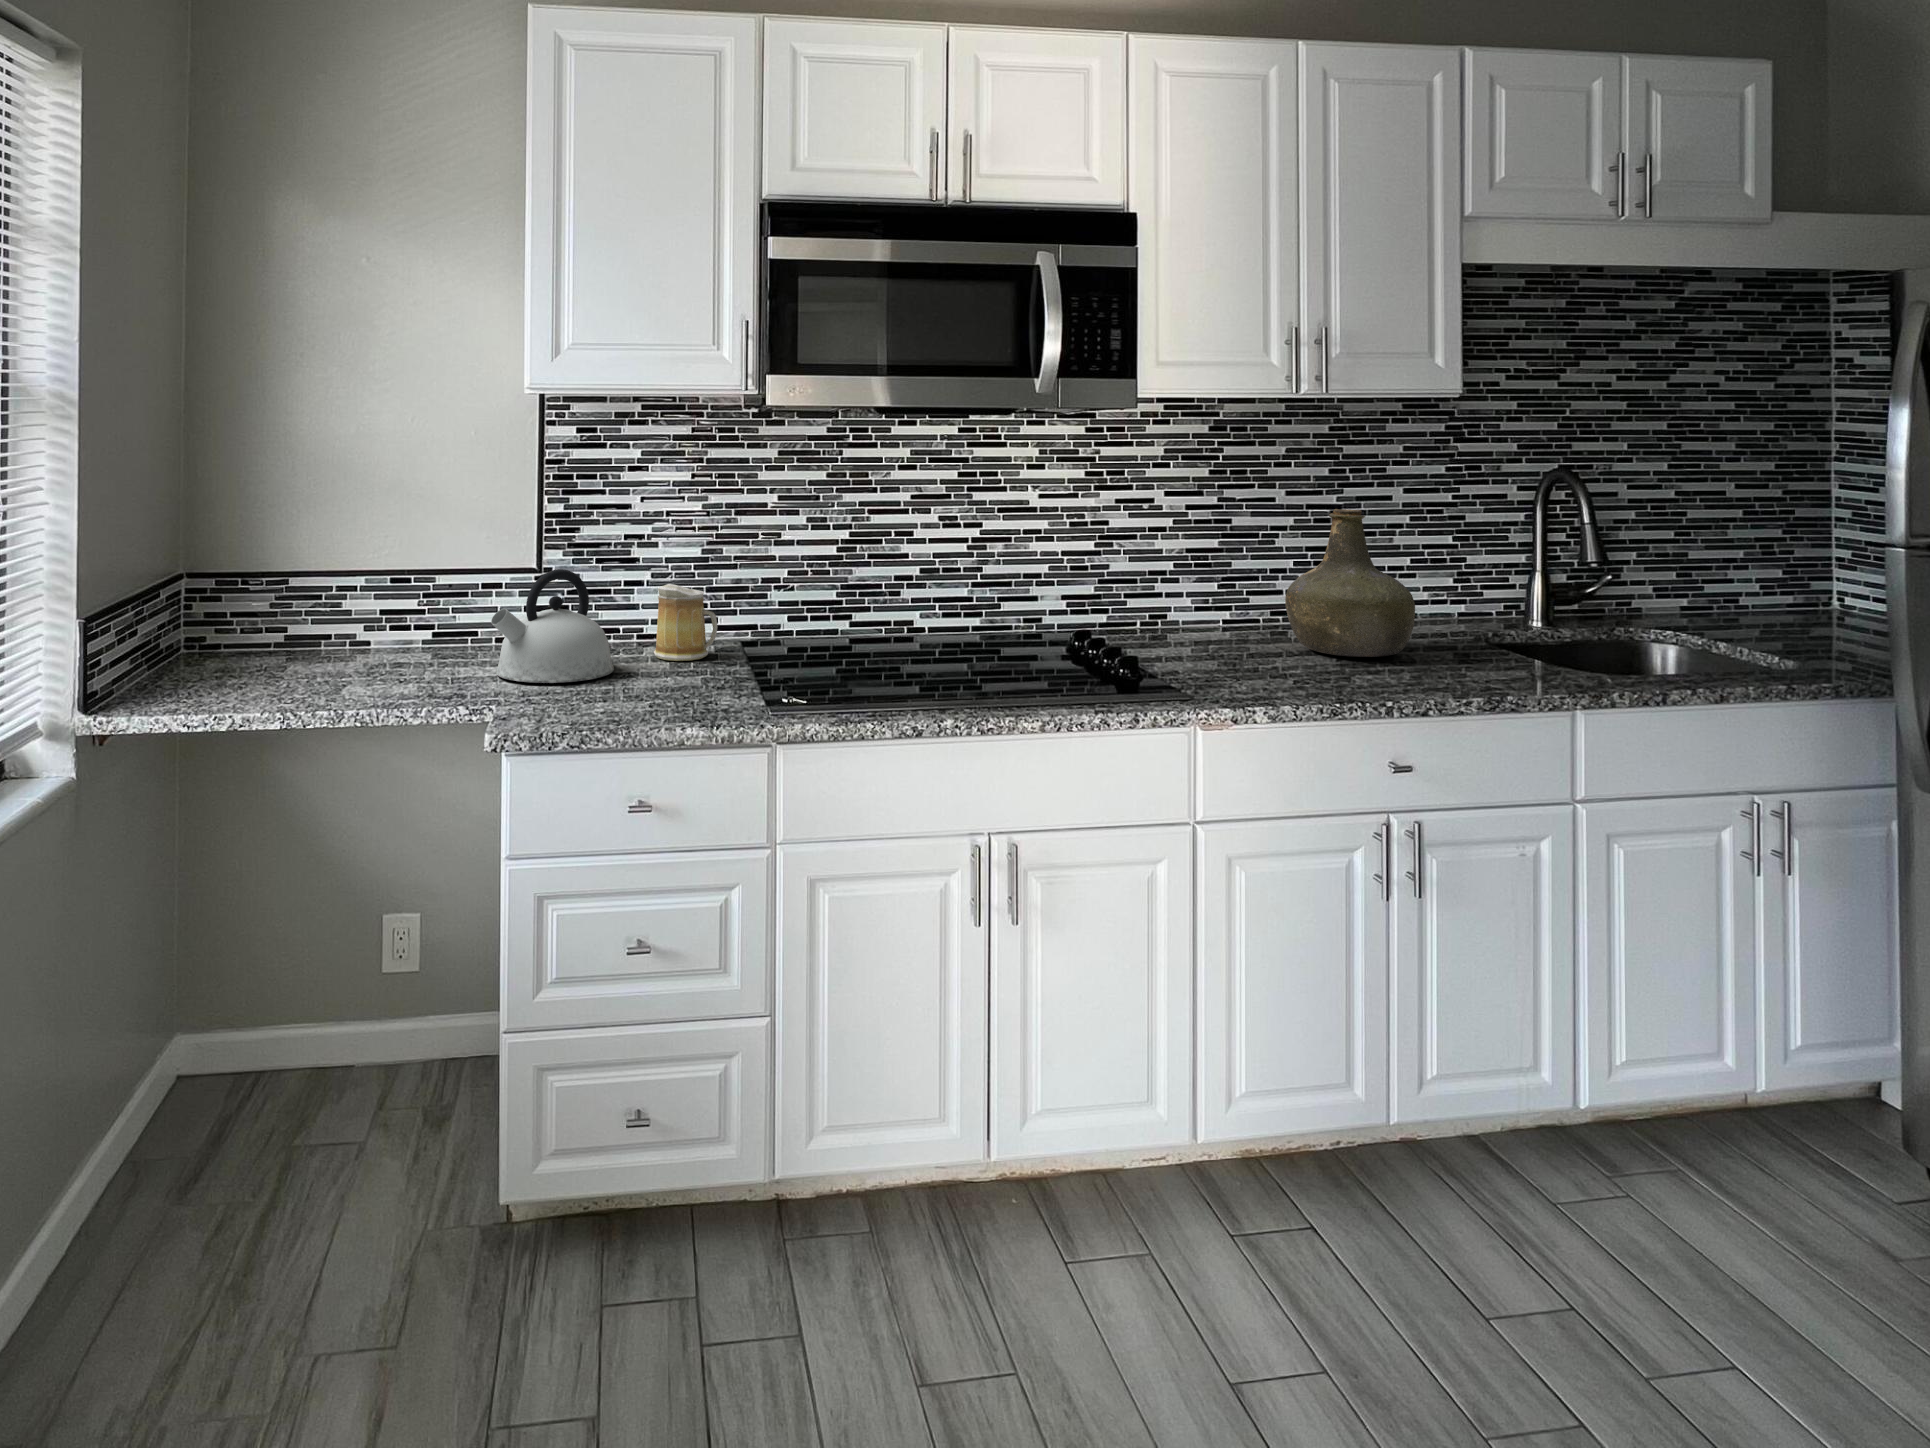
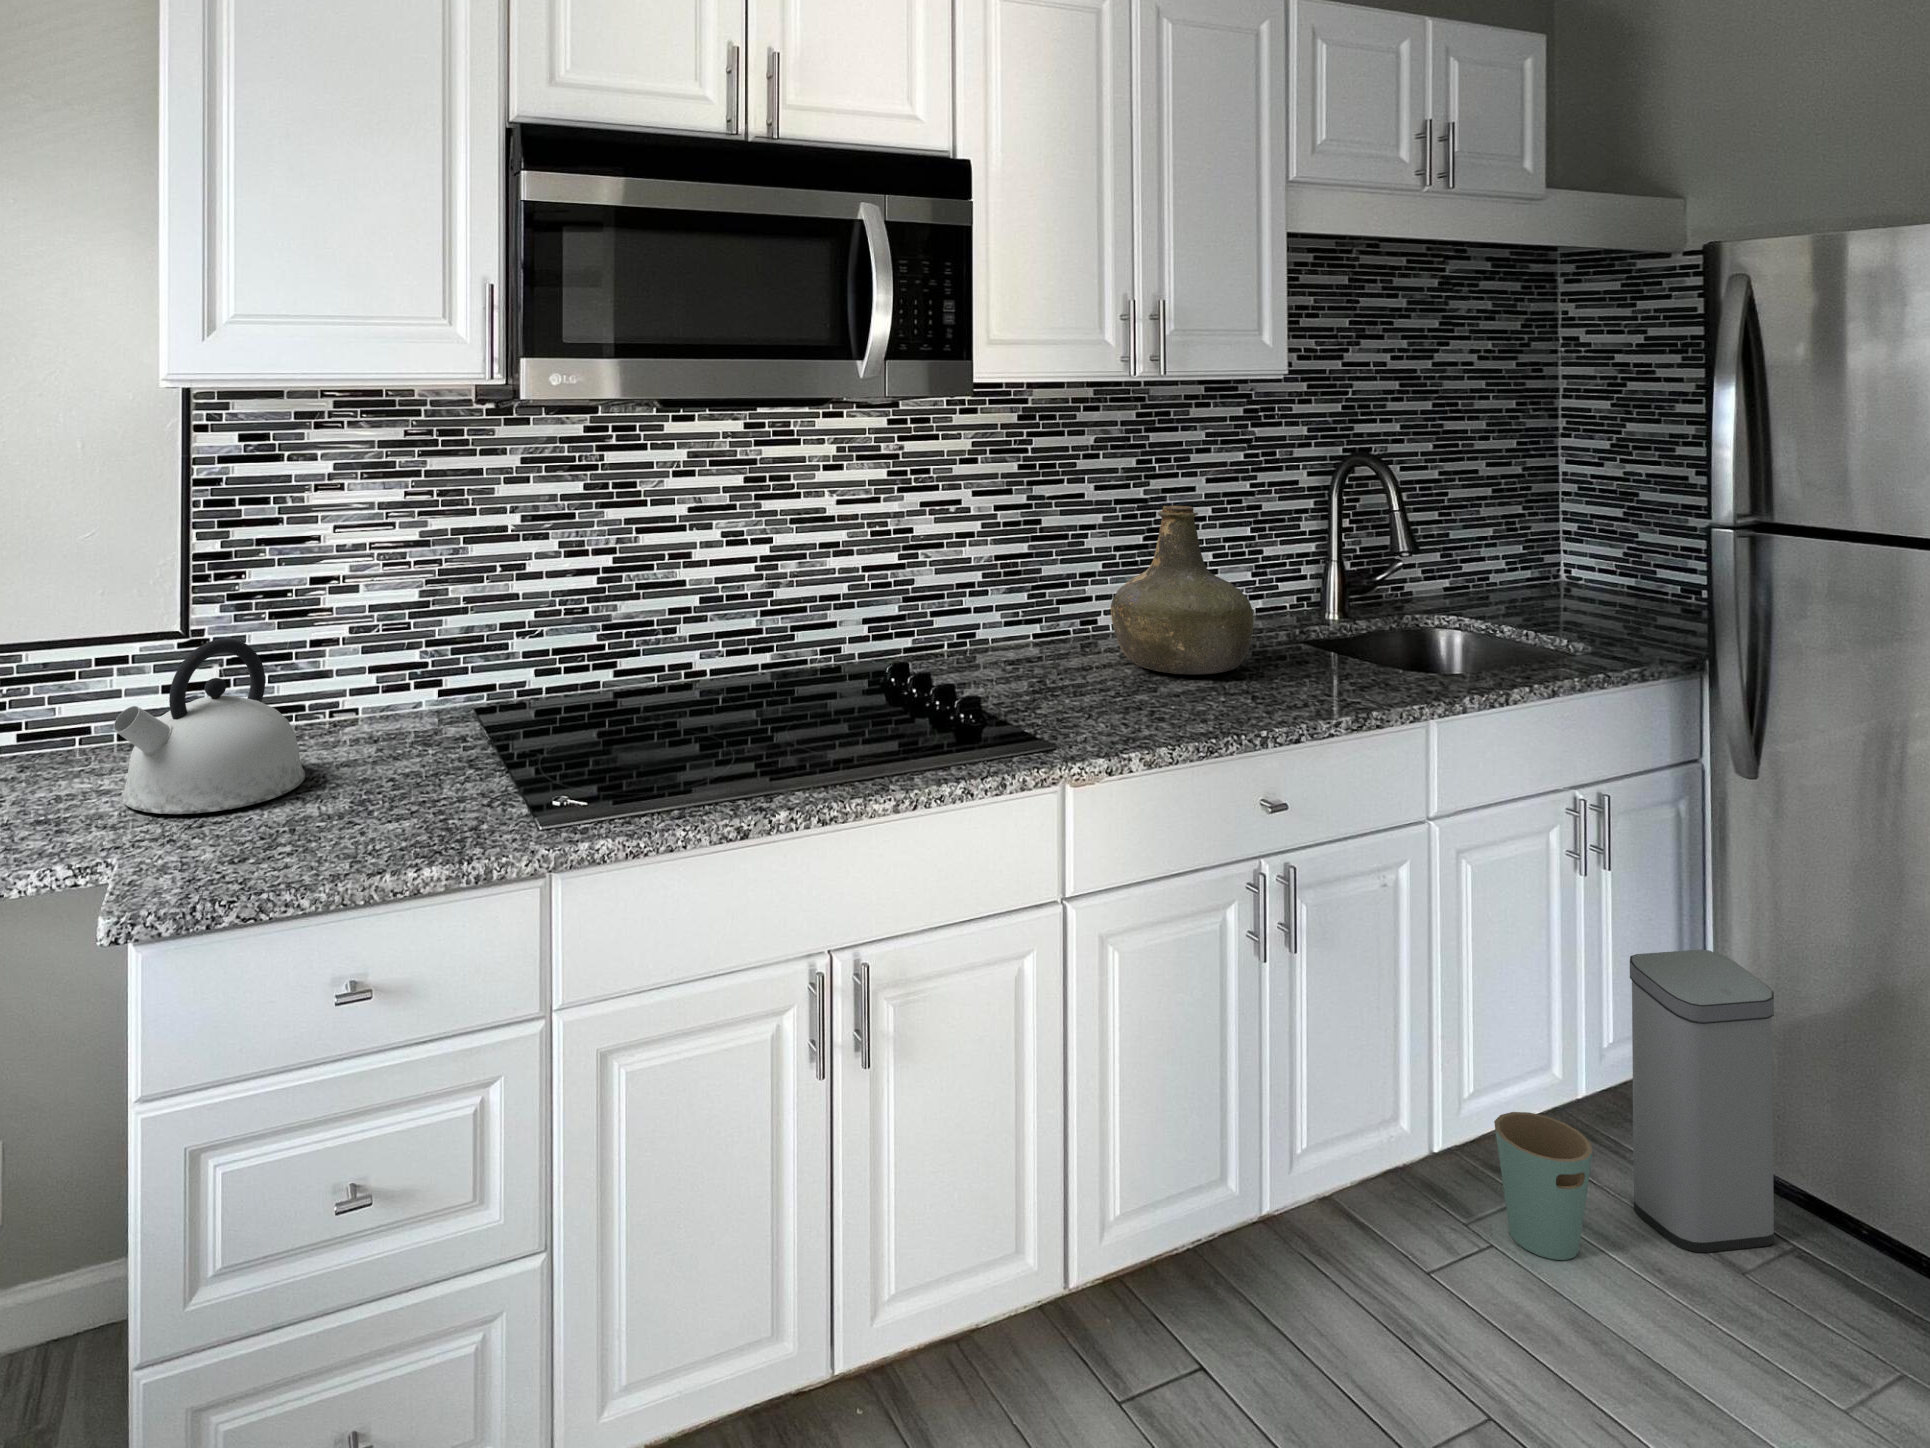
mug: present [654,584,718,661] -> none [358,644,448,750]
trash can: none [1615,939,1909,1219] -> present [1494,950,1774,1260]

